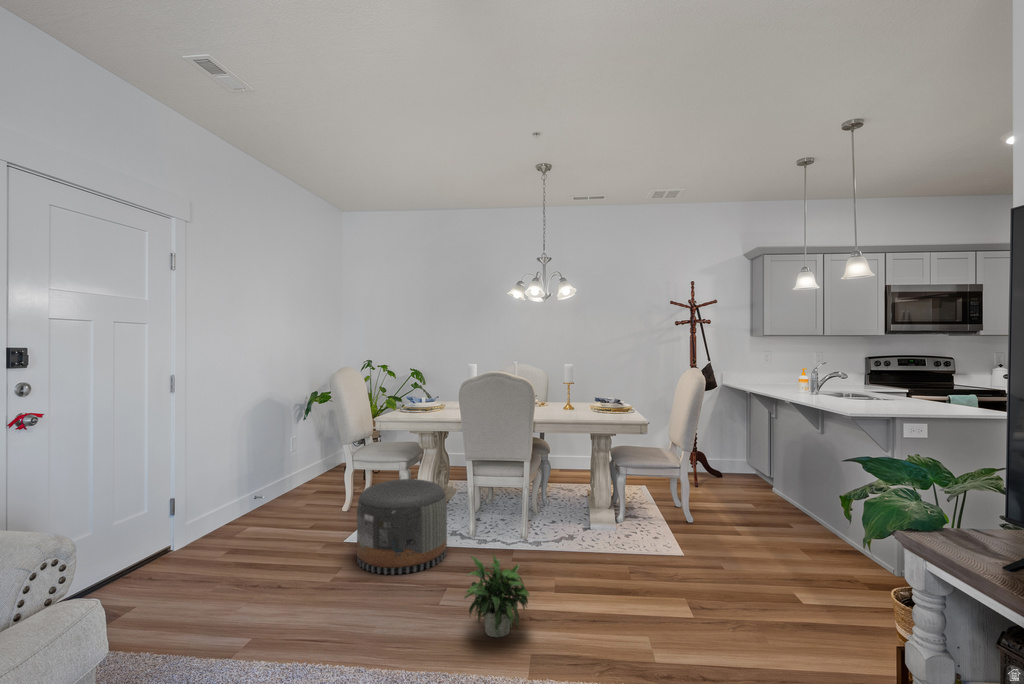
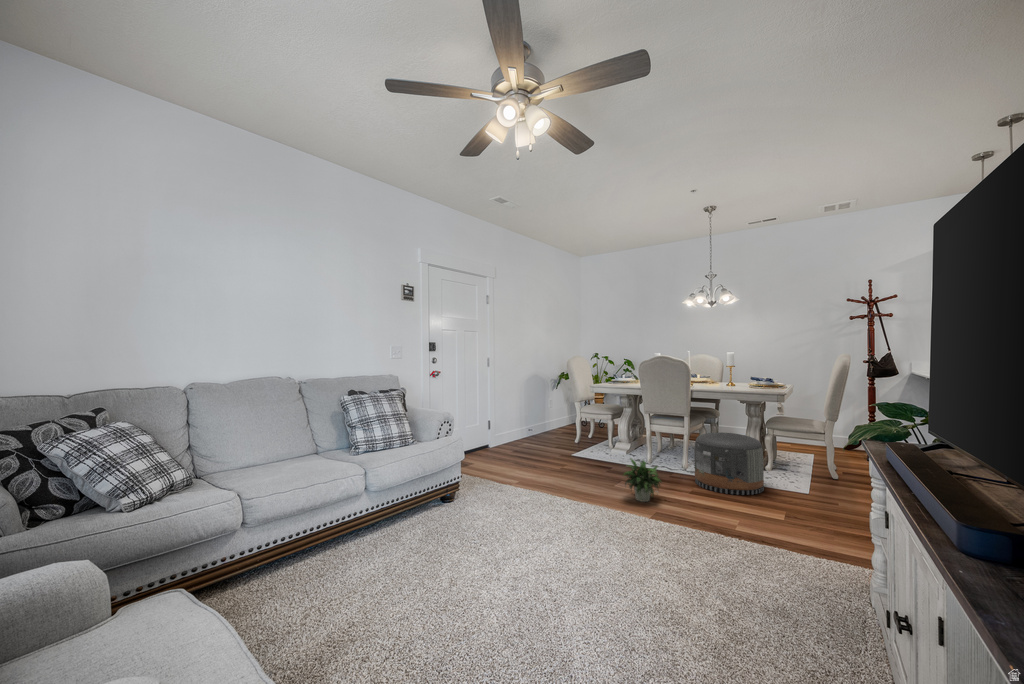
pouf: present [357,479,447,575] -> present [694,432,764,495]

